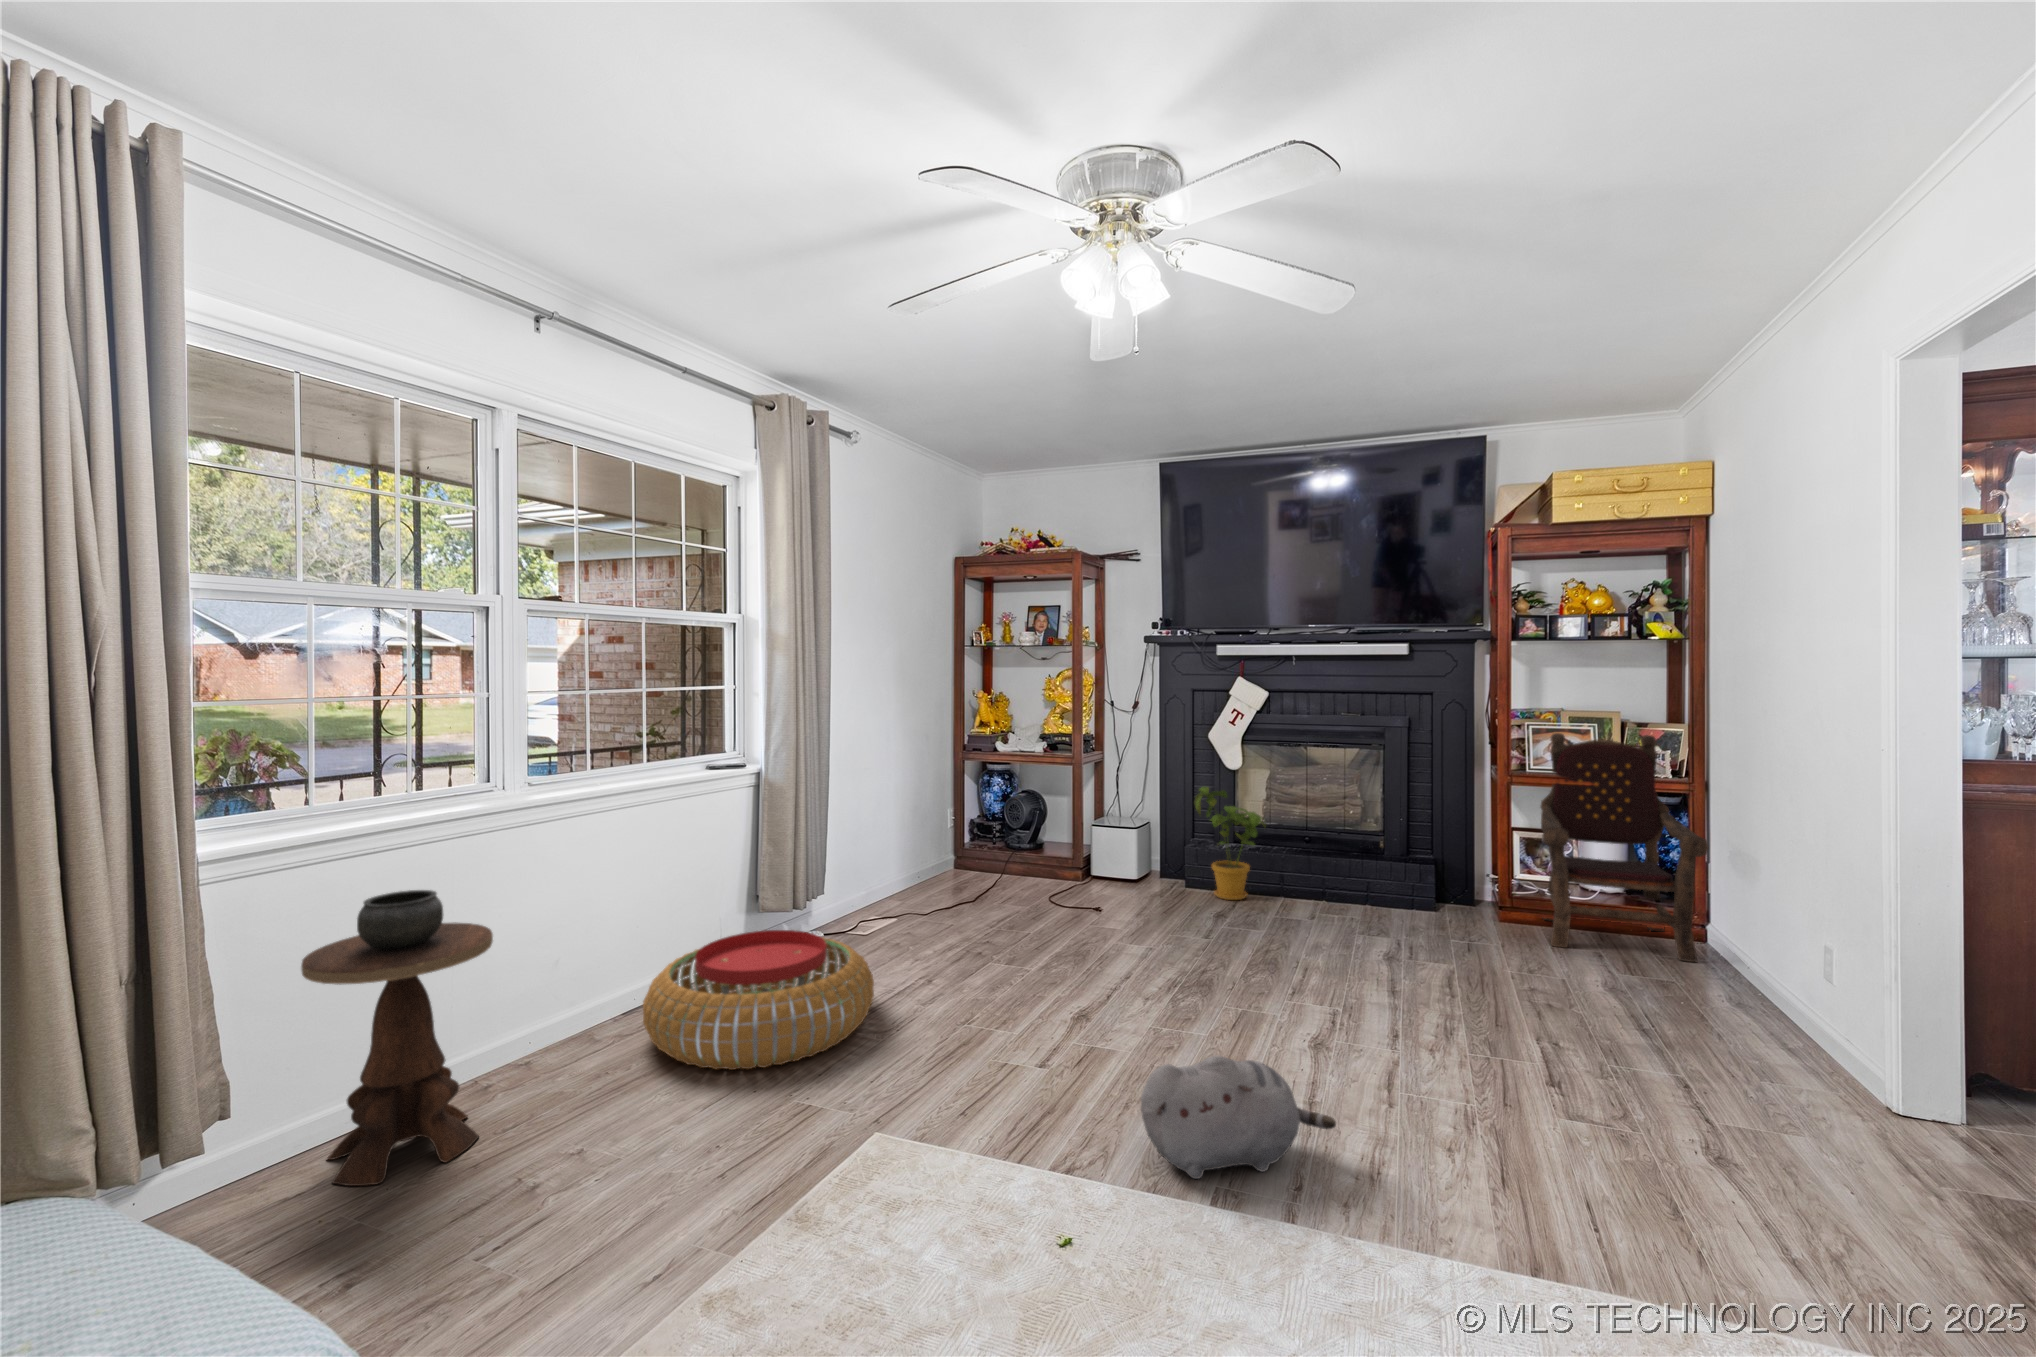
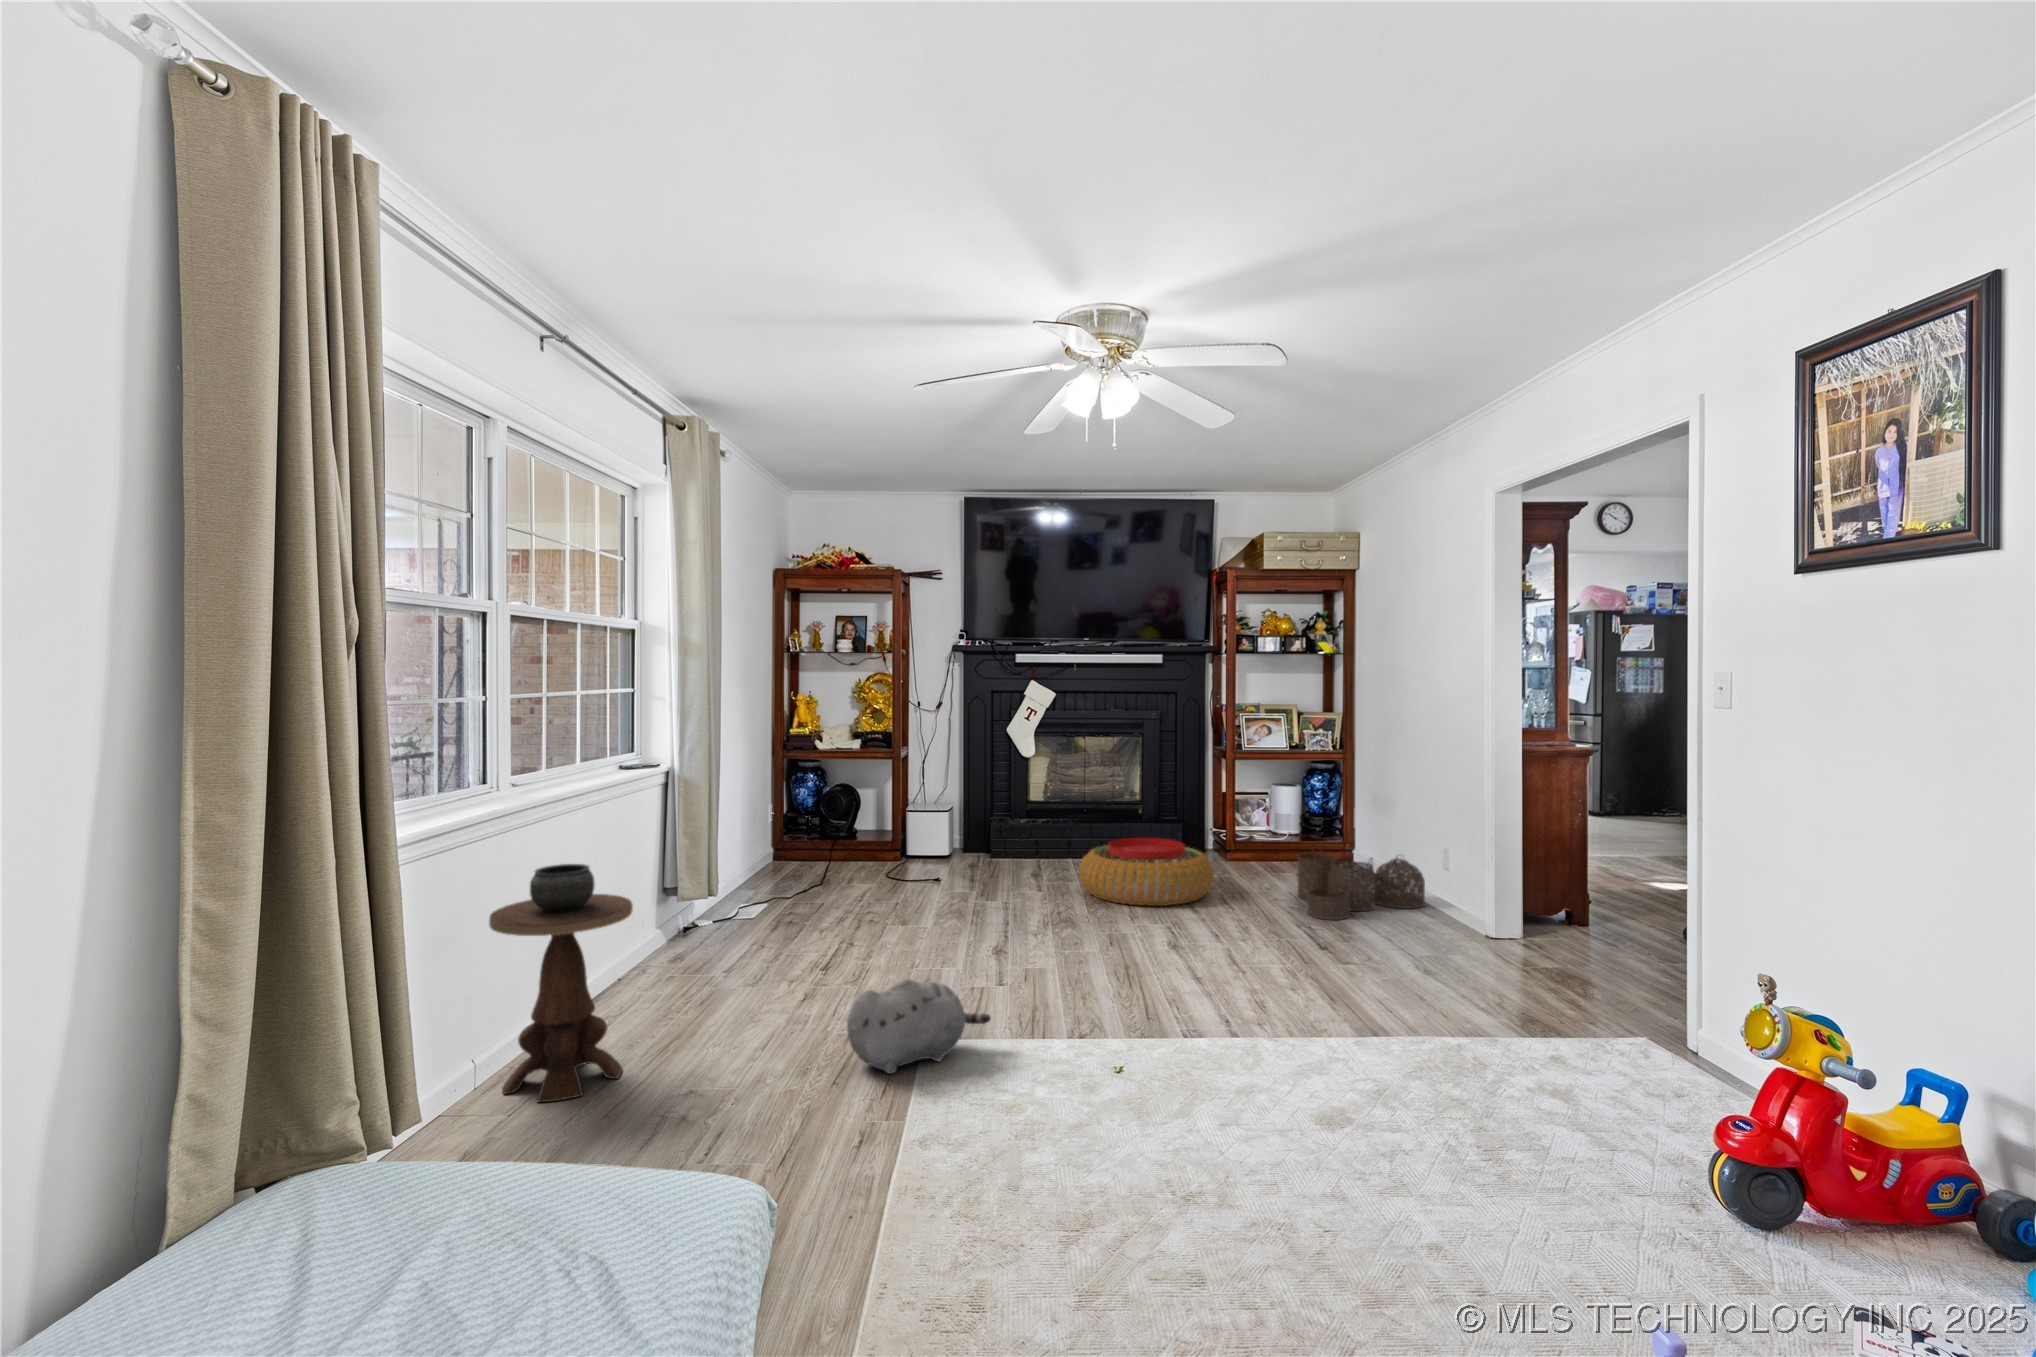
armchair: present [1541,733,1708,962] -> none [1253,721,1359,873]
house plant: present [1195,787,1266,900] -> none [1003,772,1064,865]
woven basket: none [1577,924,1817,1054] -> present [1298,848,1425,920]
pouf: present [643,930,874,1070] -> present [1080,838,1214,906]
plush toy: present [1141,1056,1336,1179] -> present [847,979,991,1074]

